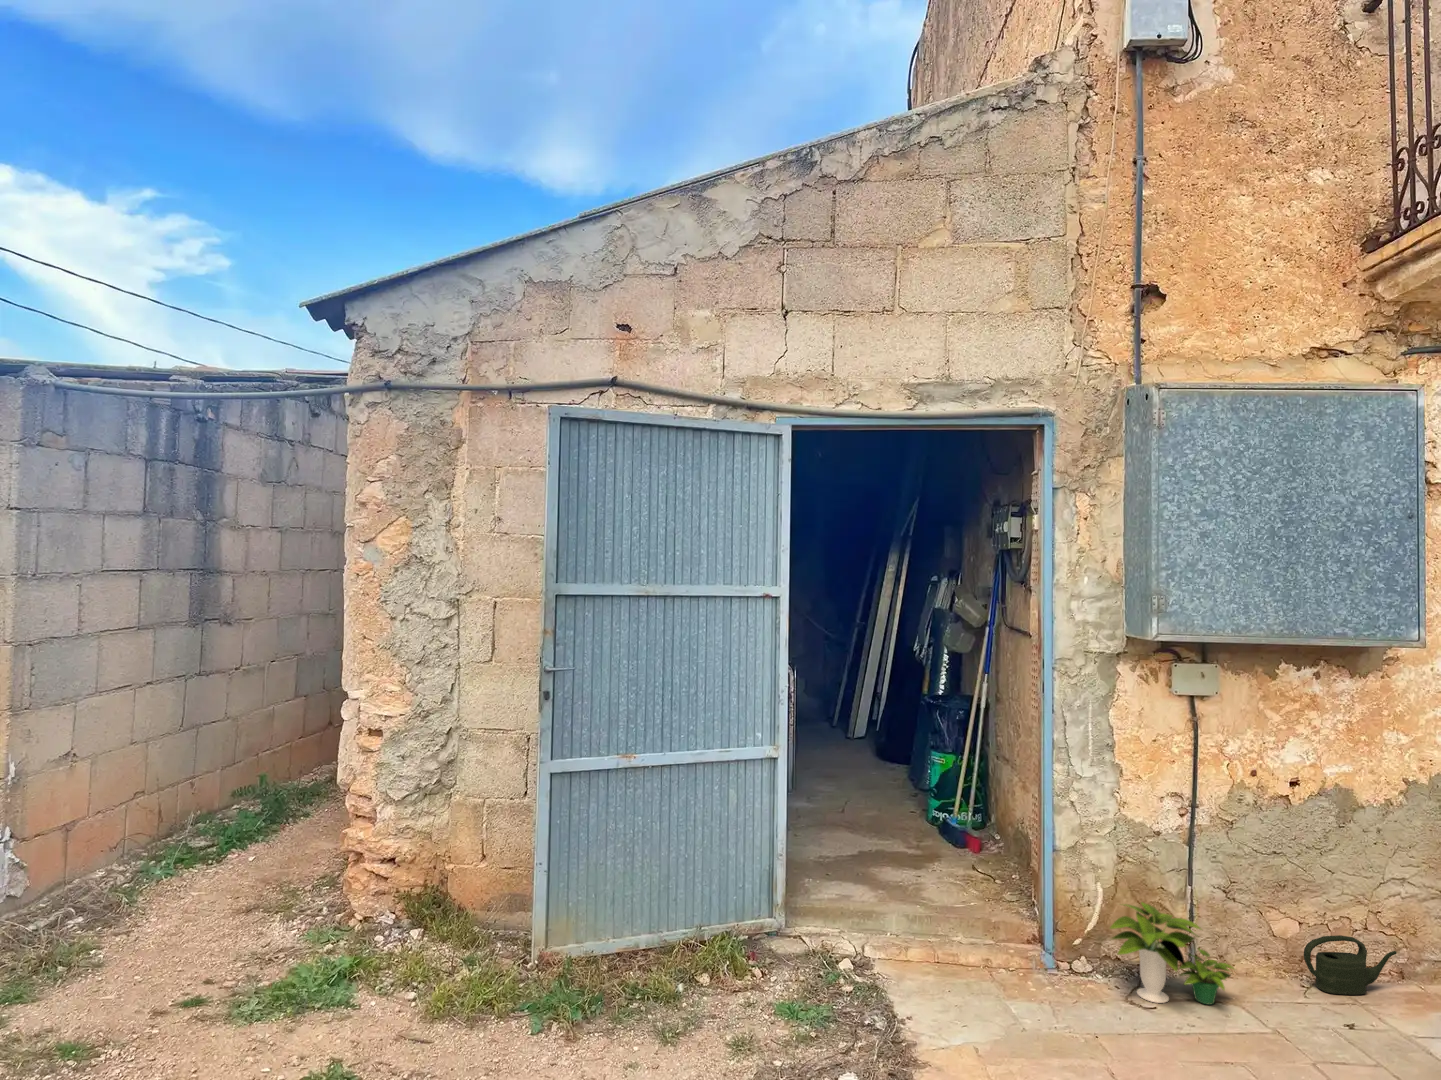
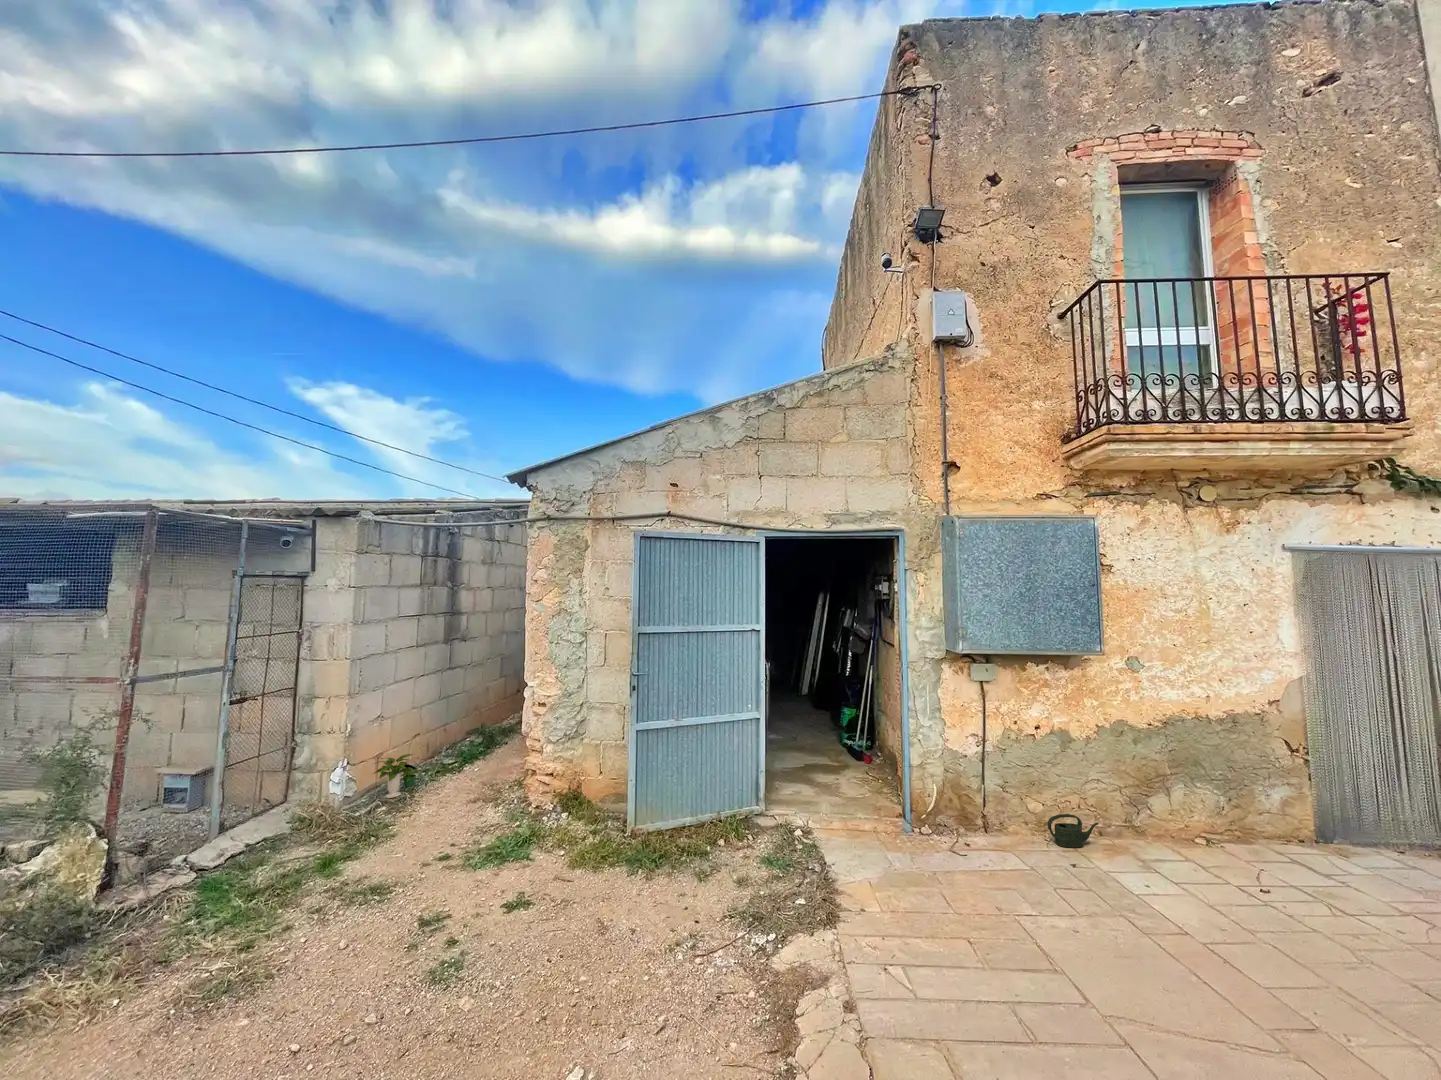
potted plant: present [1110,902,1234,1004] -> present [373,754,422,798]

